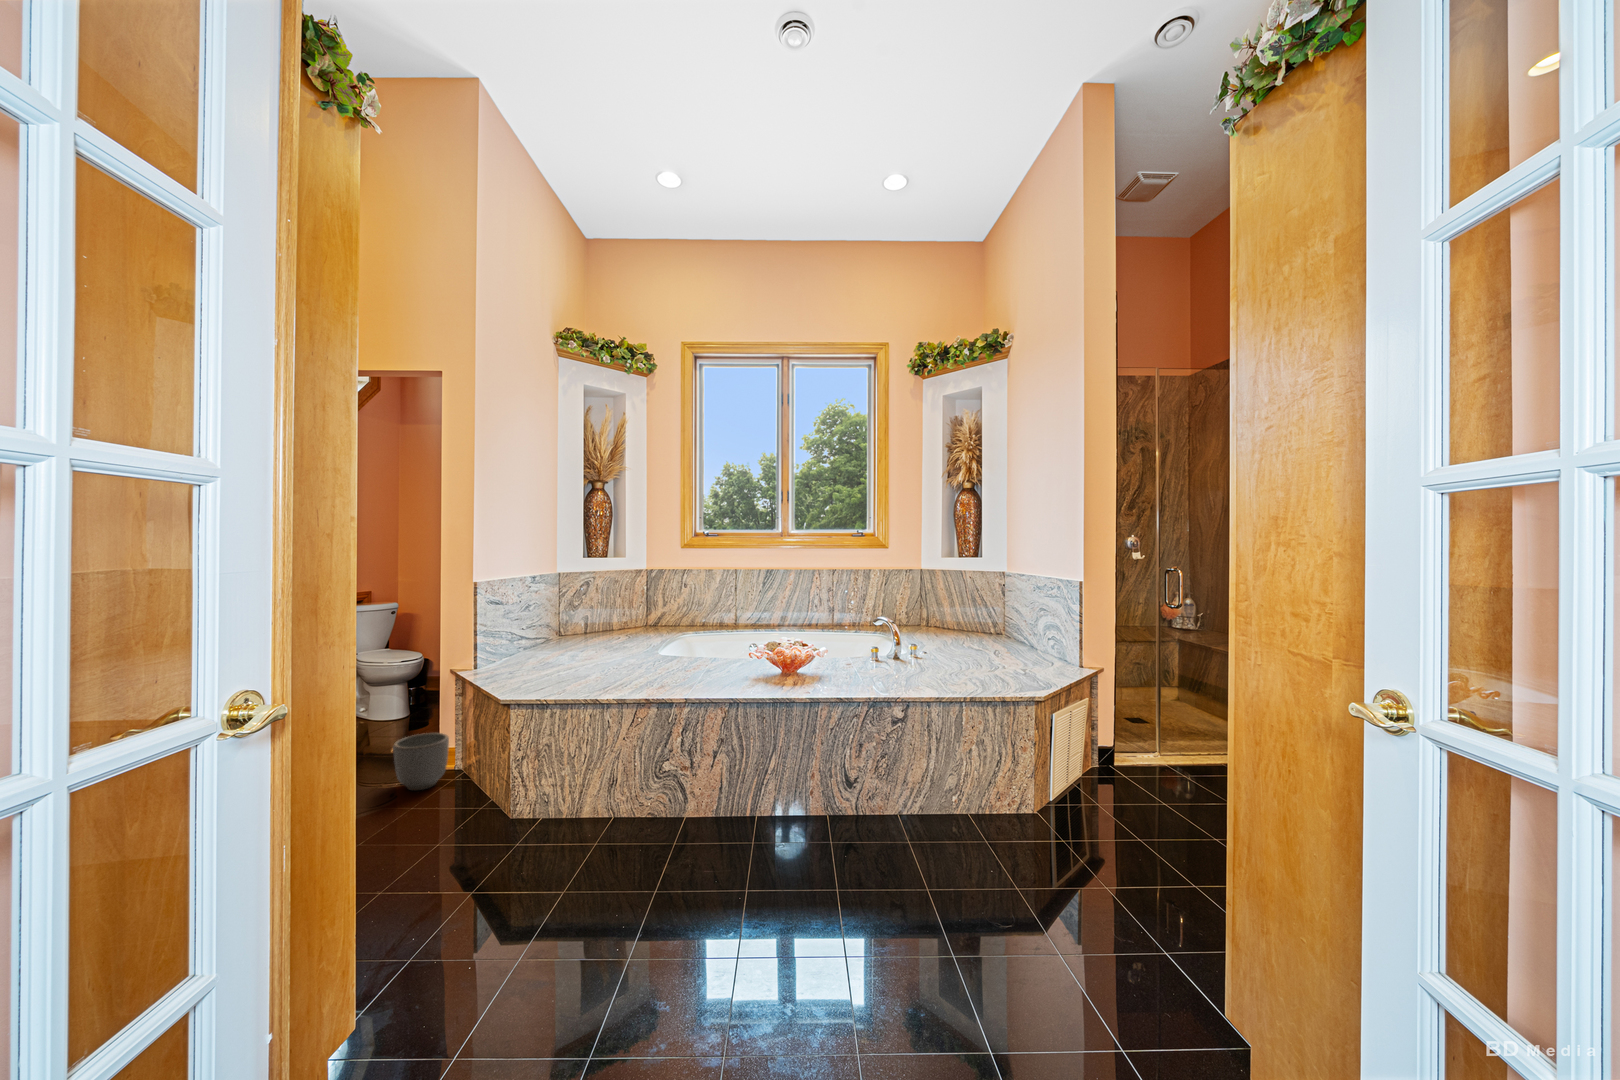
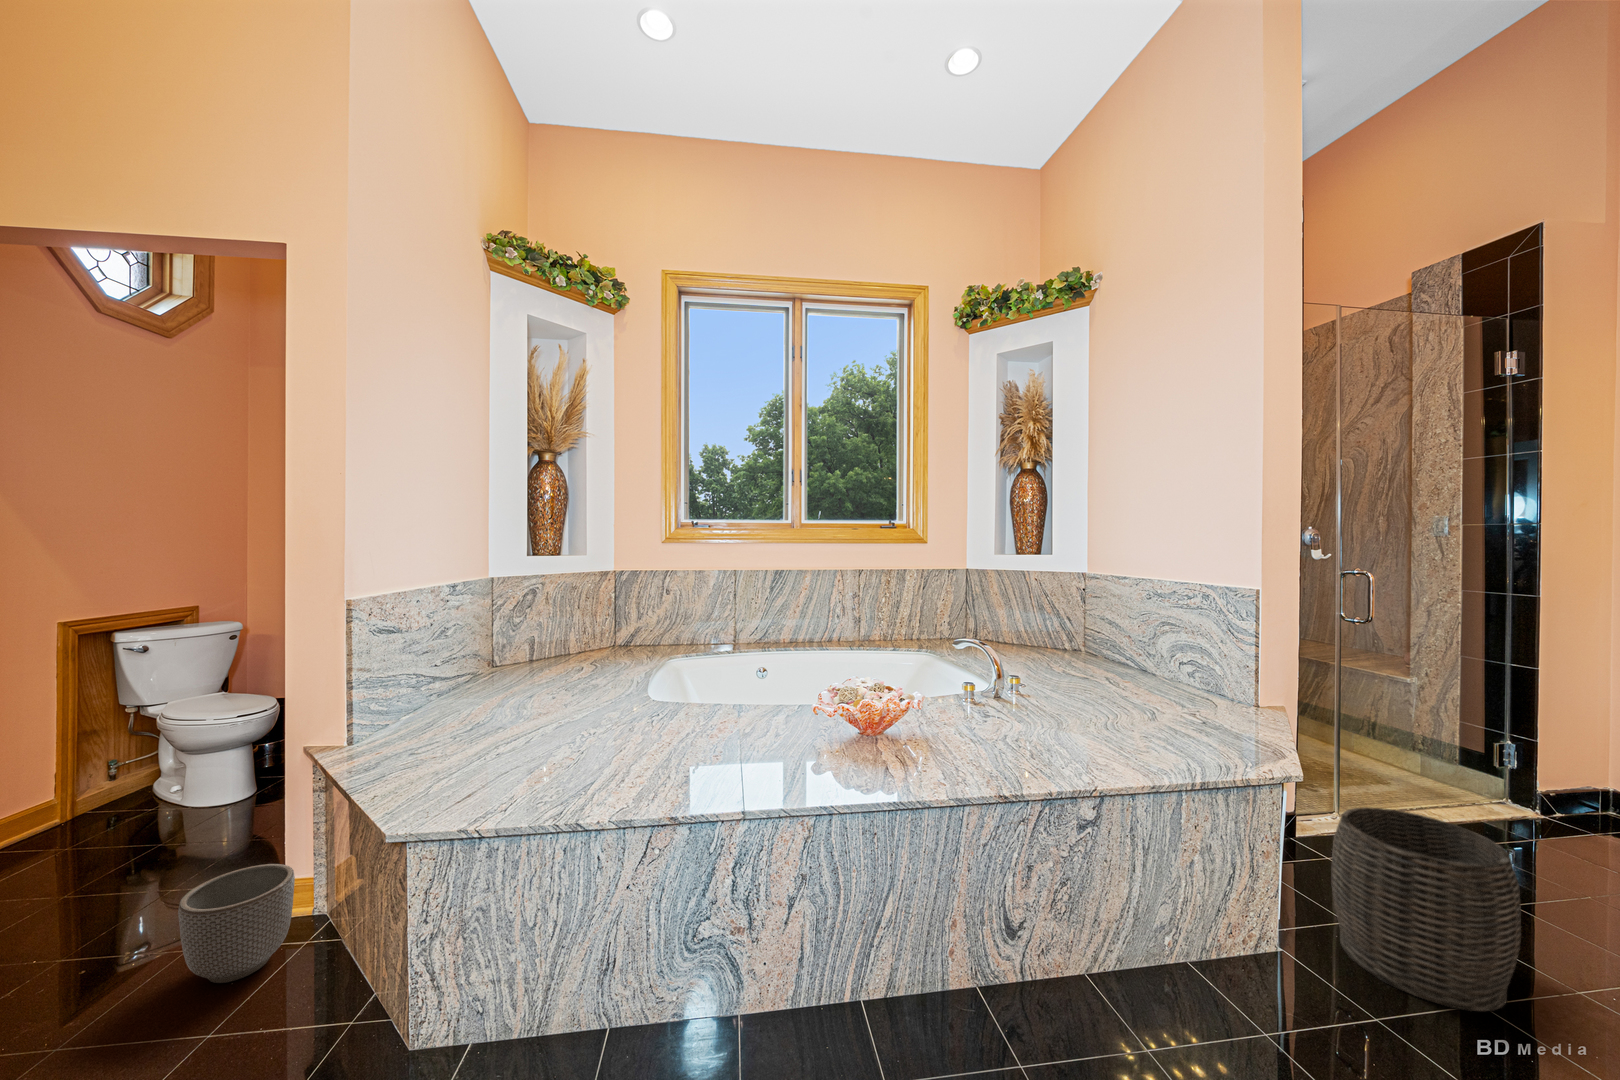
woven basket: none [1074,726,1171,841] -> present [1332,807,1521,1011]

